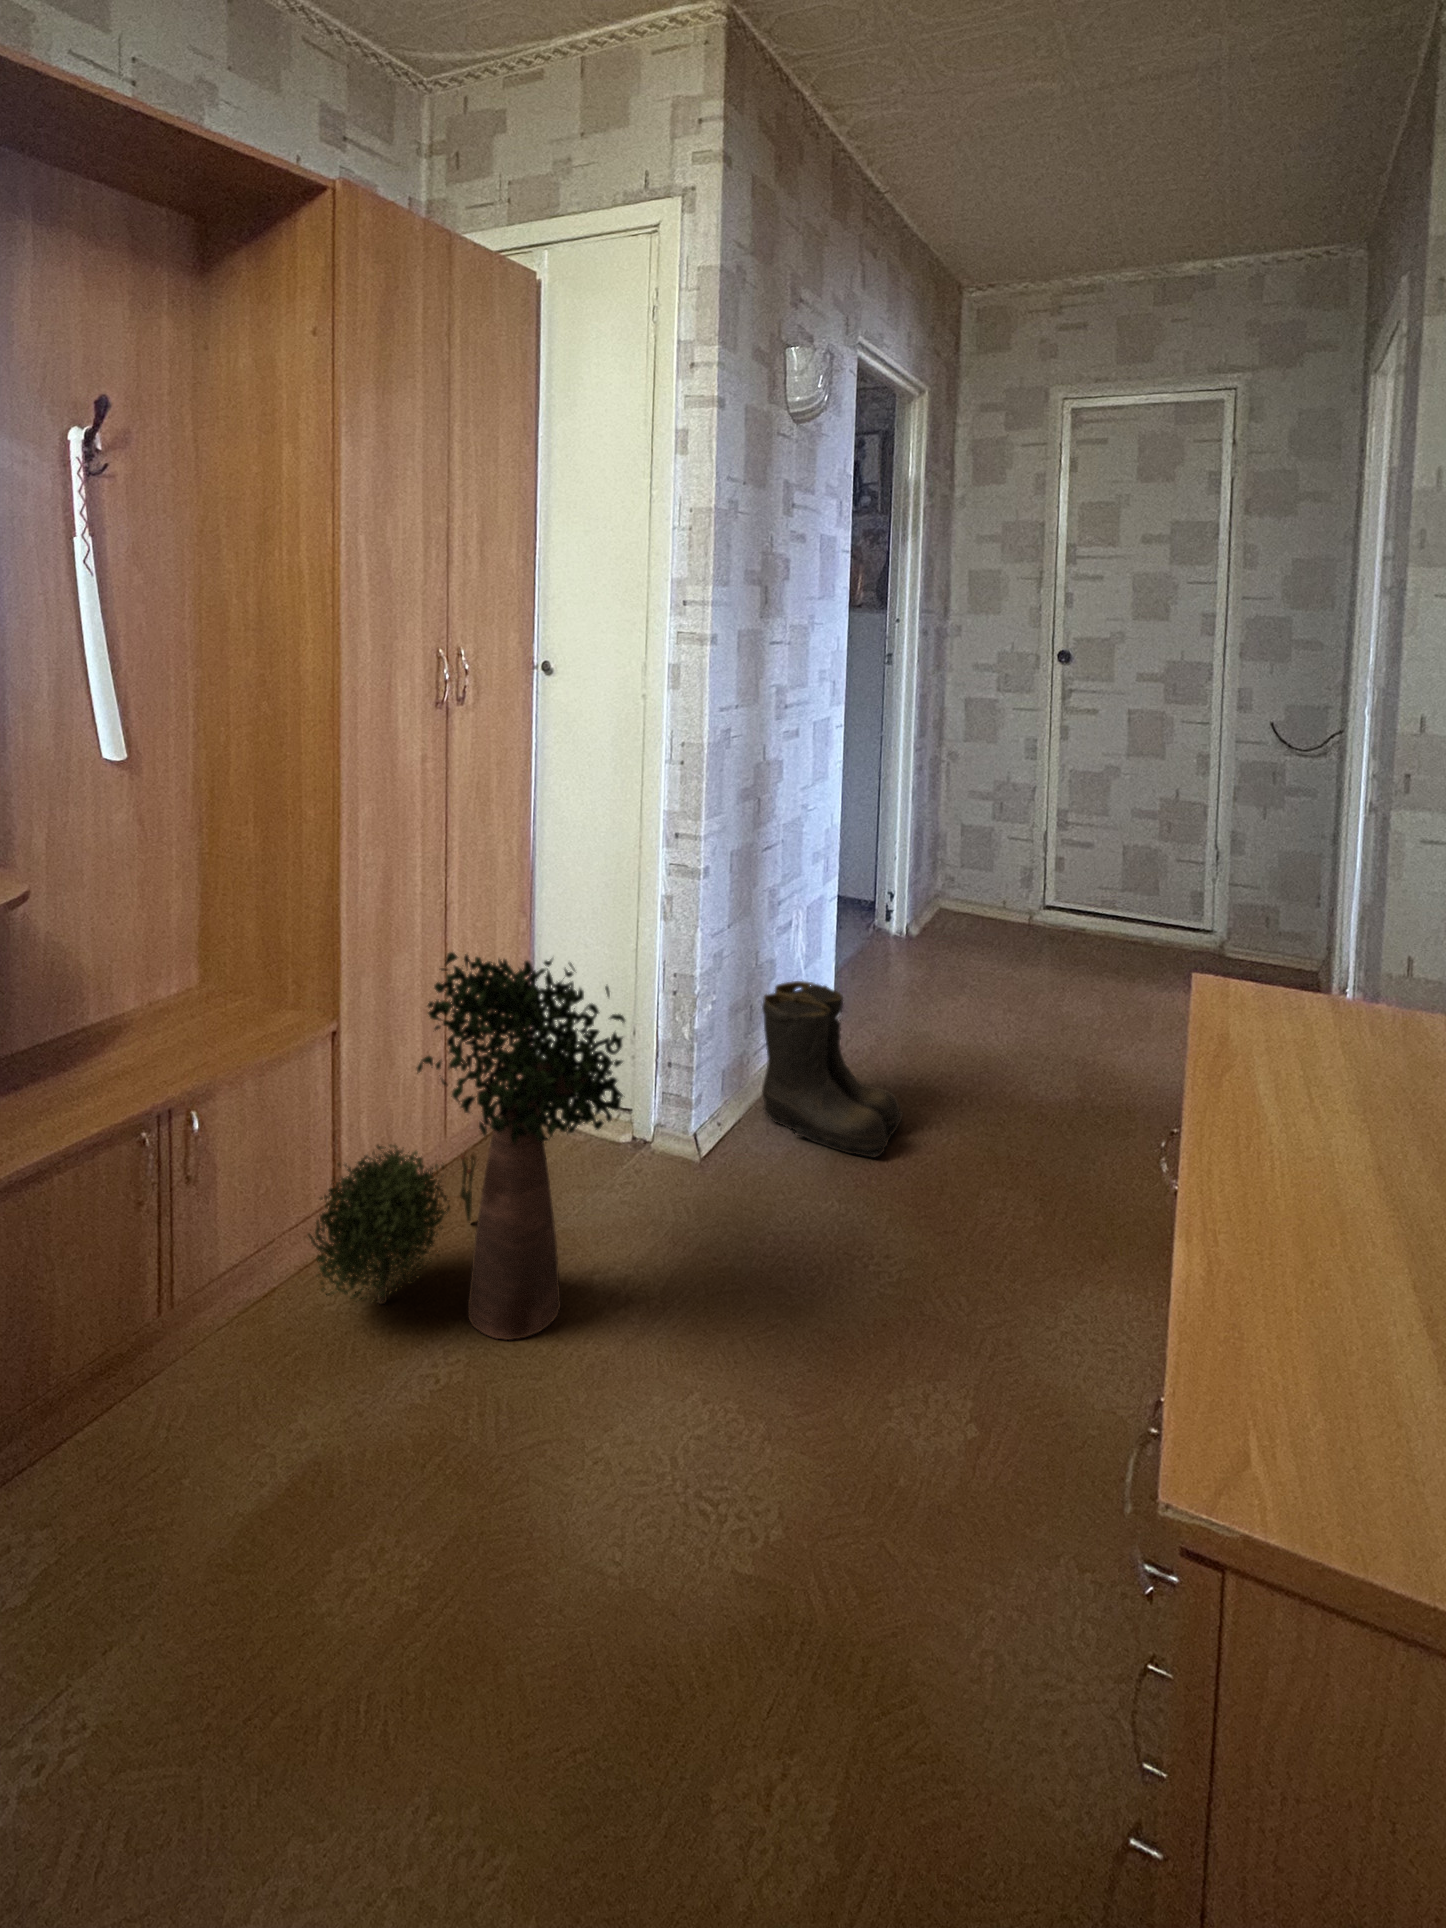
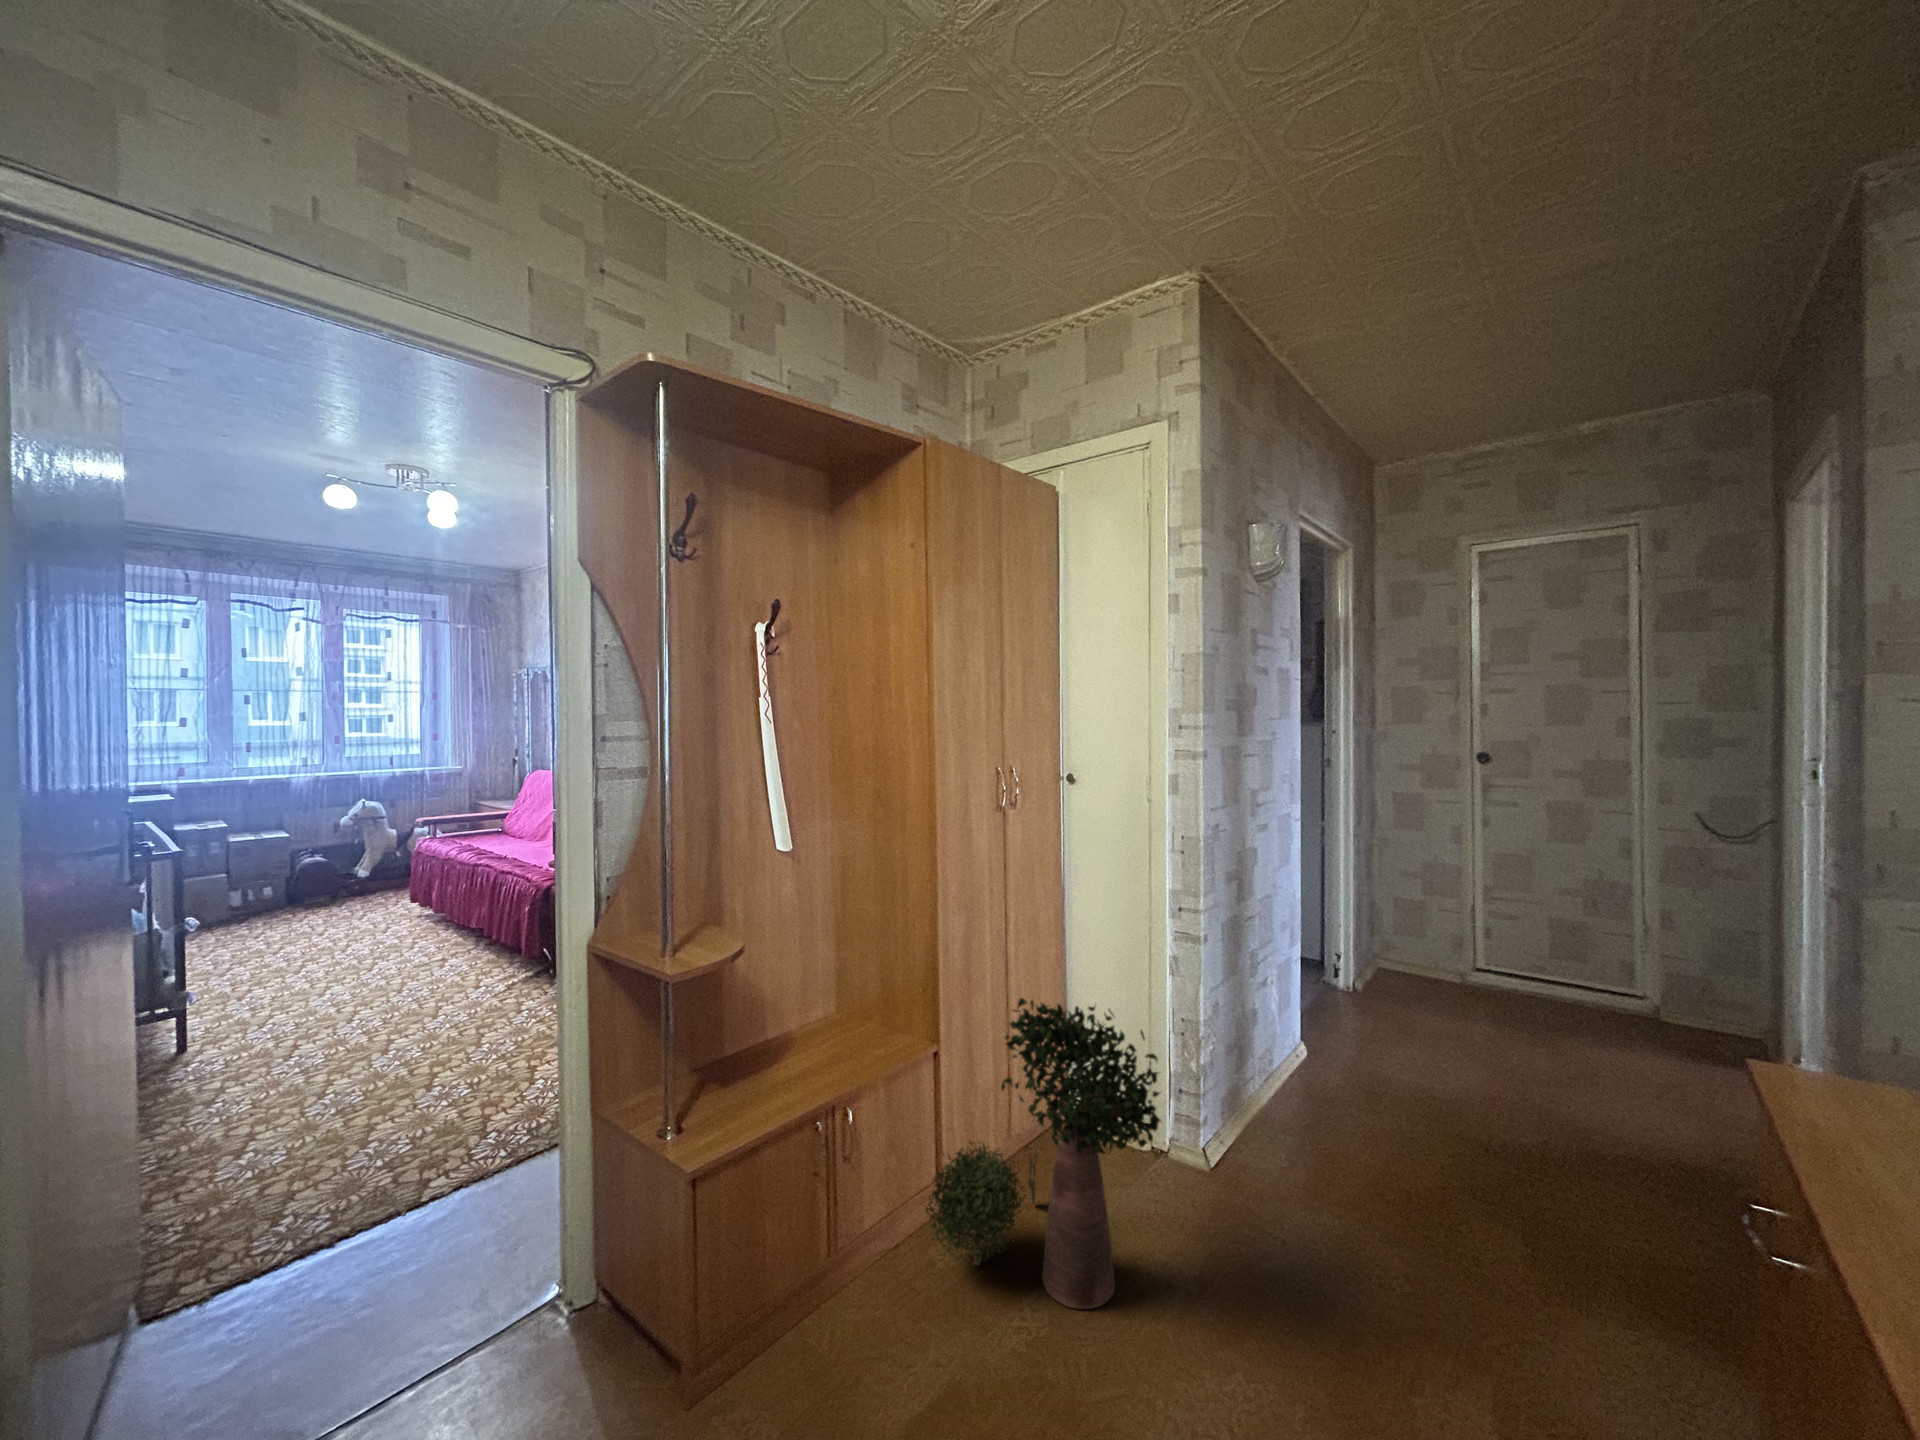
boots: present [762,981,903,1157] -> none [1253,1027,1381,1183]

